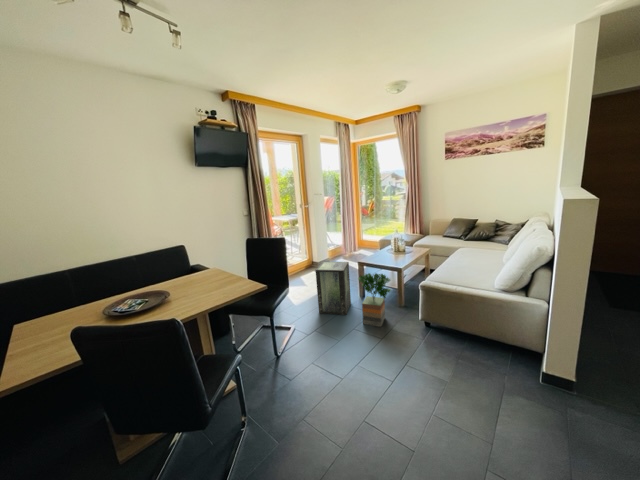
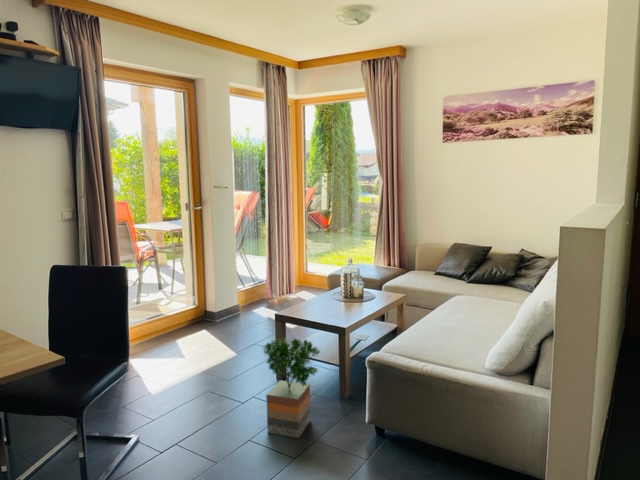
storage box: present [316,262,351,315] -> none [187,314,257,415]

